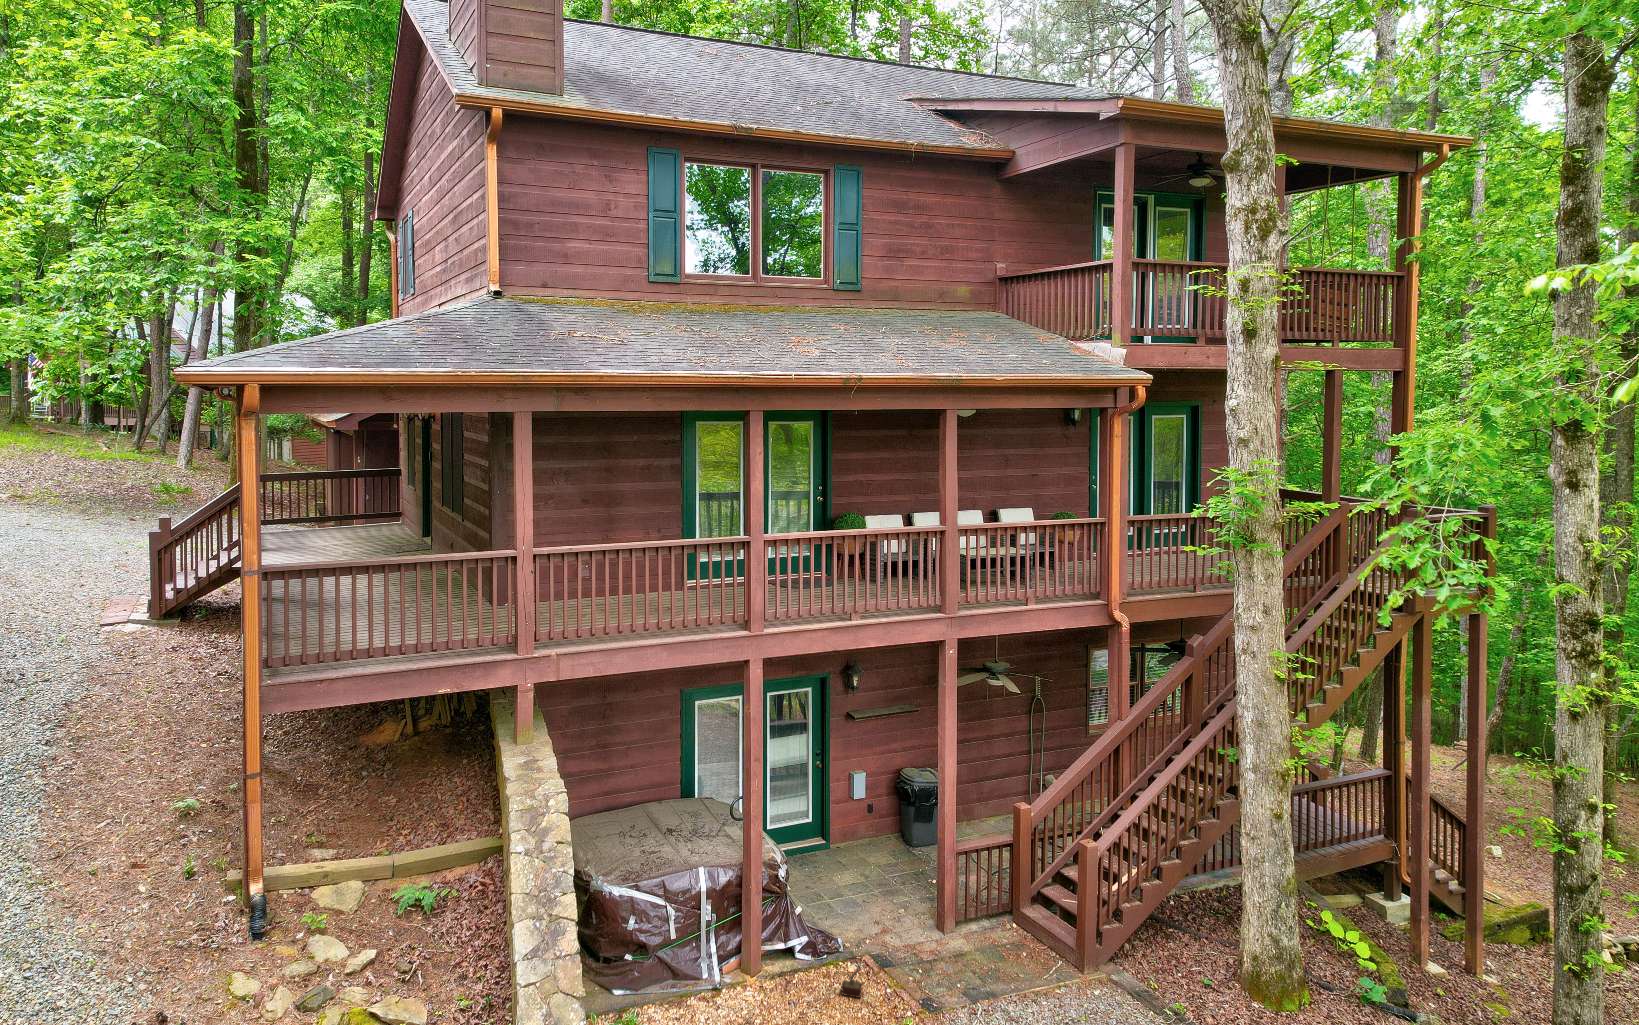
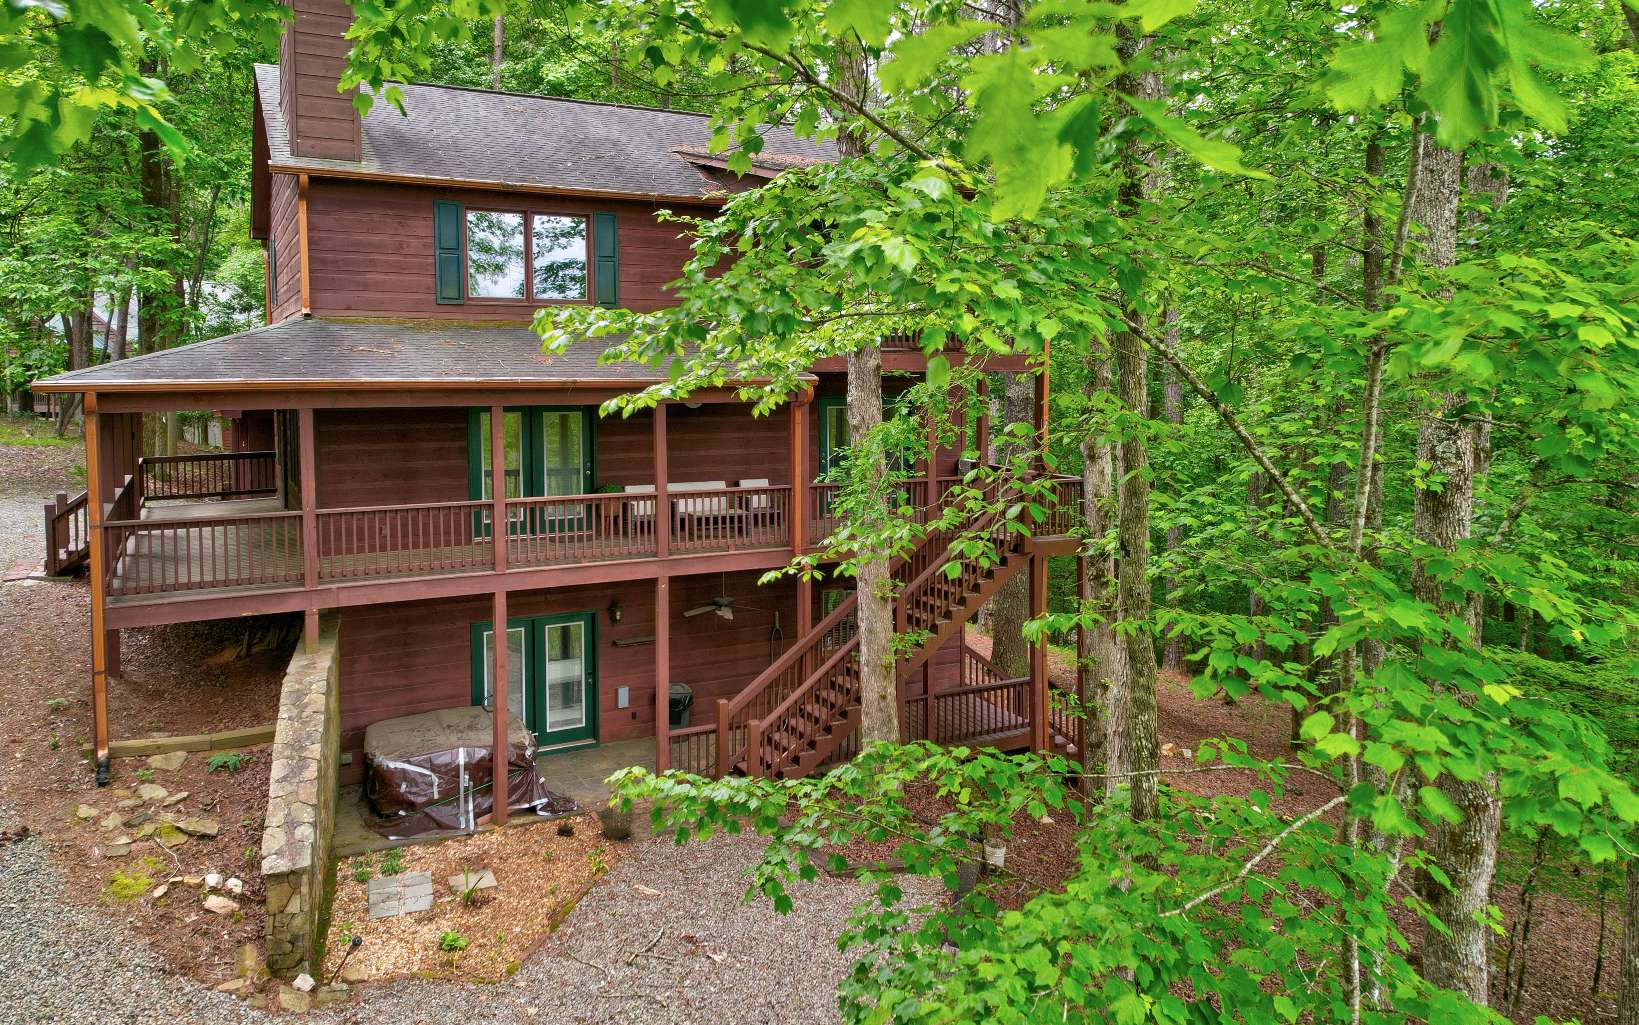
woven basket: none [899,949,941,1001] -> present [602,805,632,837]

